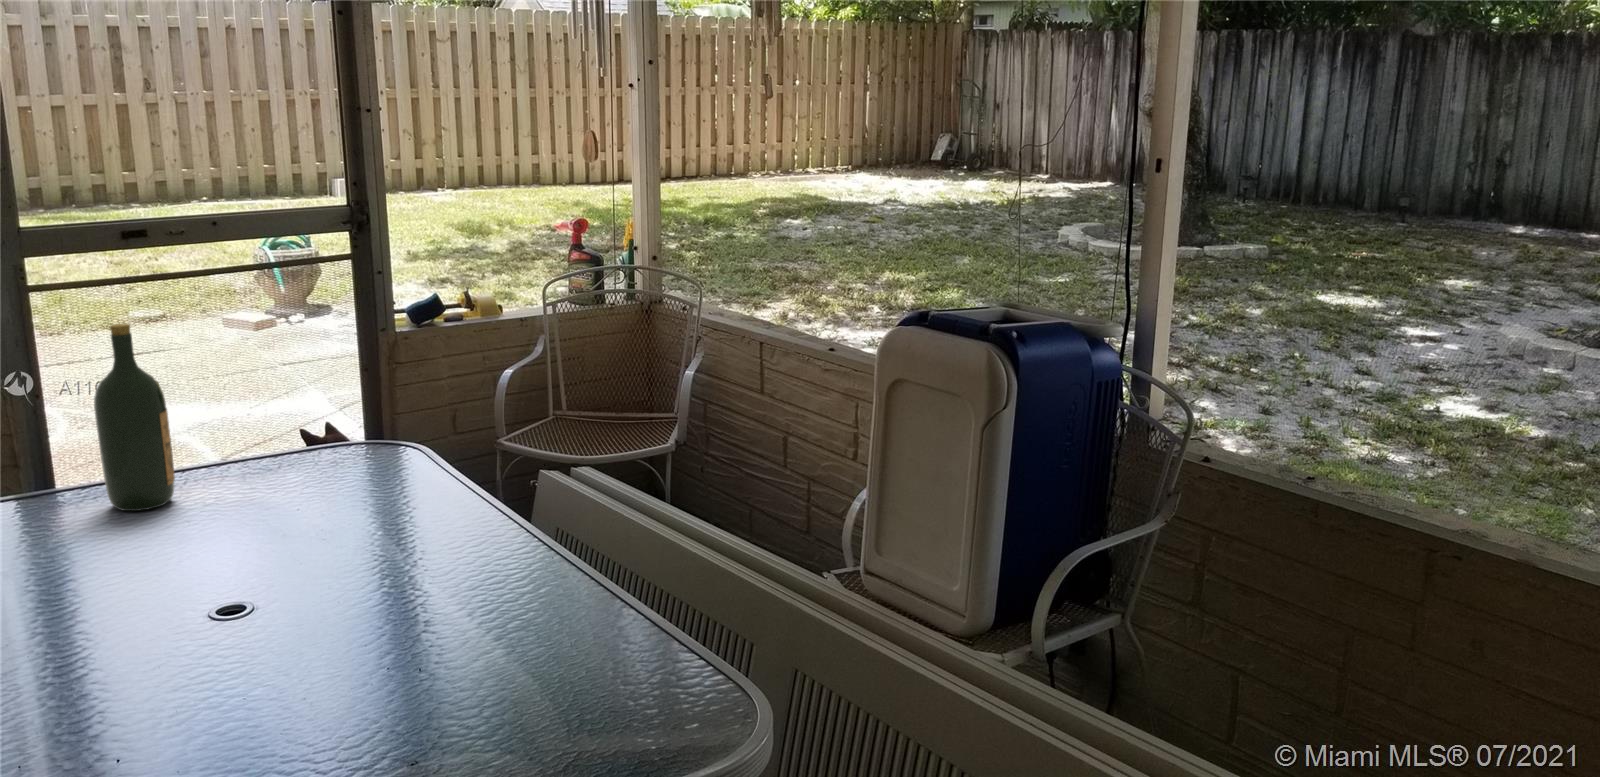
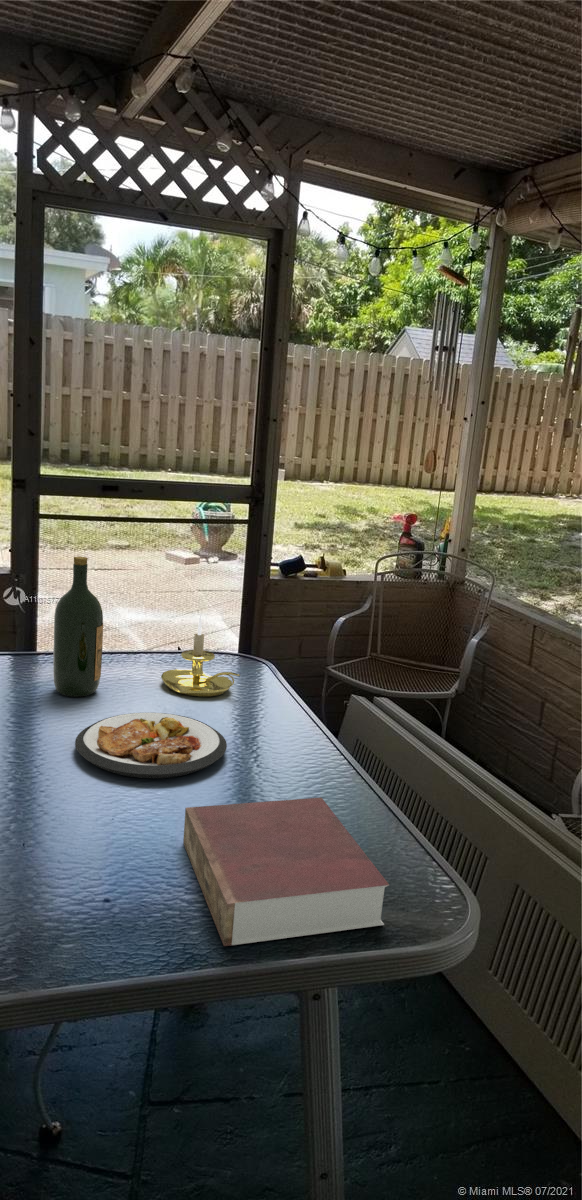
candle holder: none [259,379,368,484] -> present [161,615,240,697]
plate: none [164,503,368,578] -> present [75,713,227,778]
book: none [333,546,581,698] -> present [183,798,389,946]

